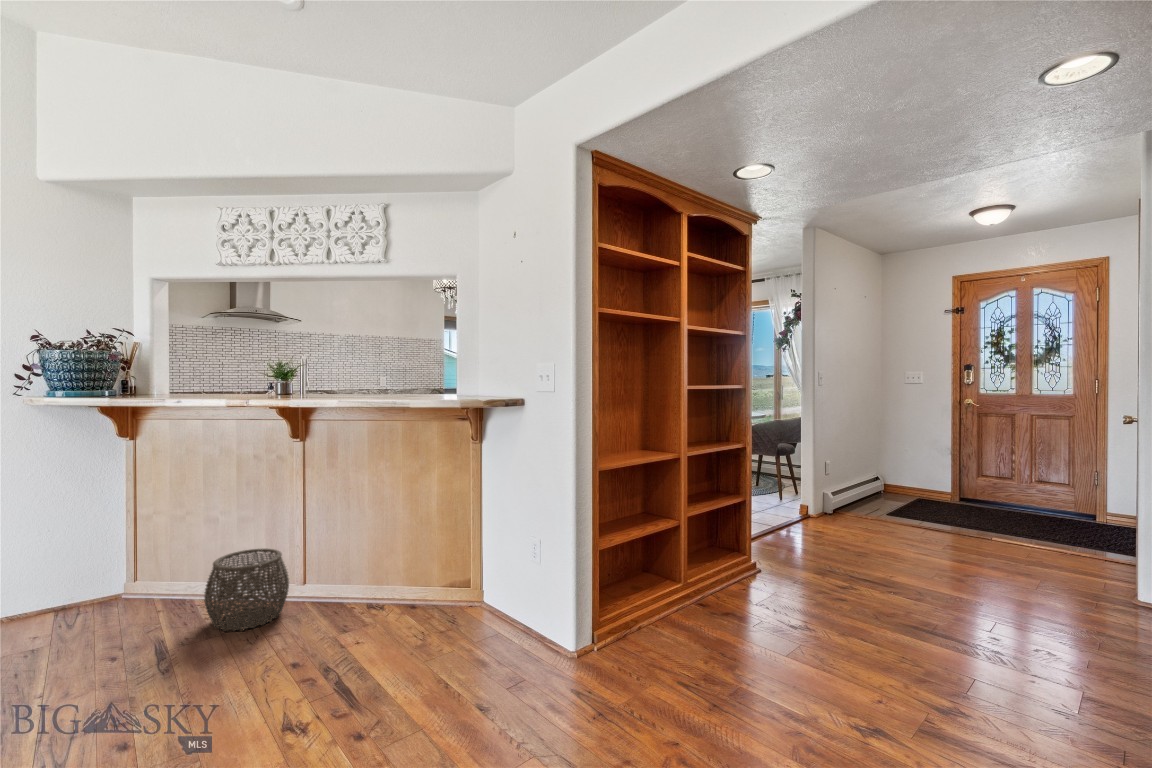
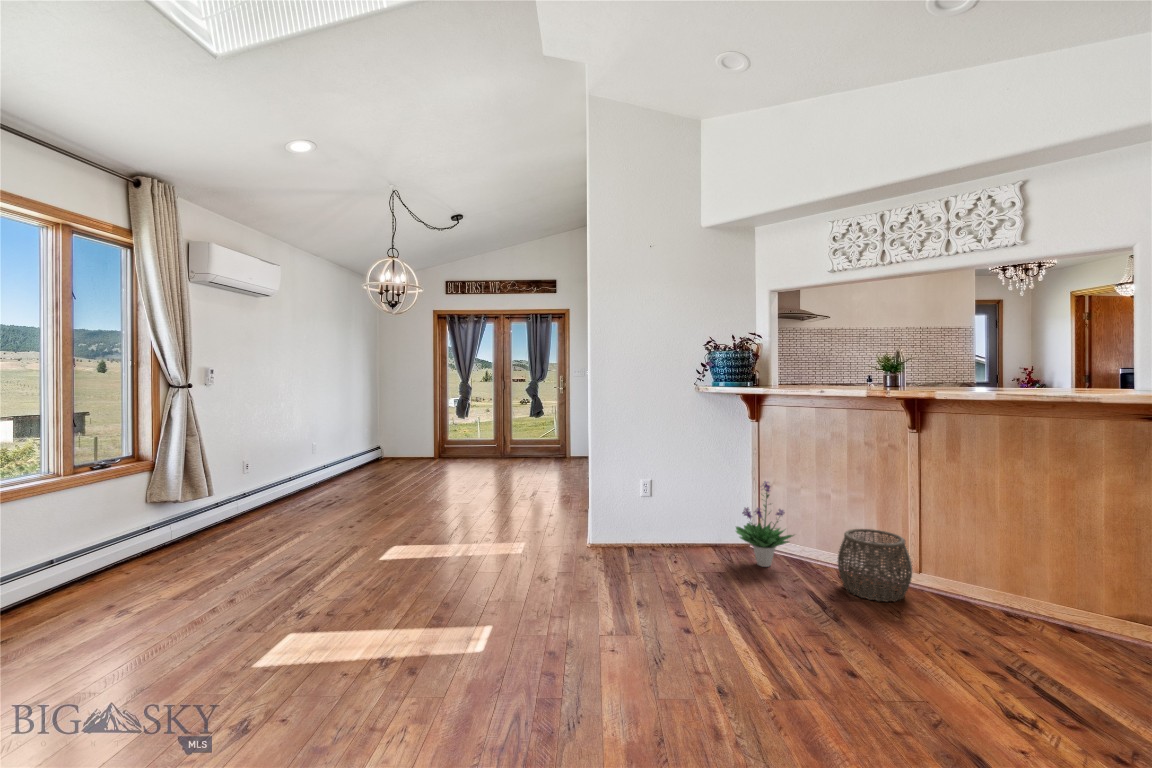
potted plant: none [75,511,174,621] -> present [736,481,794,567]

